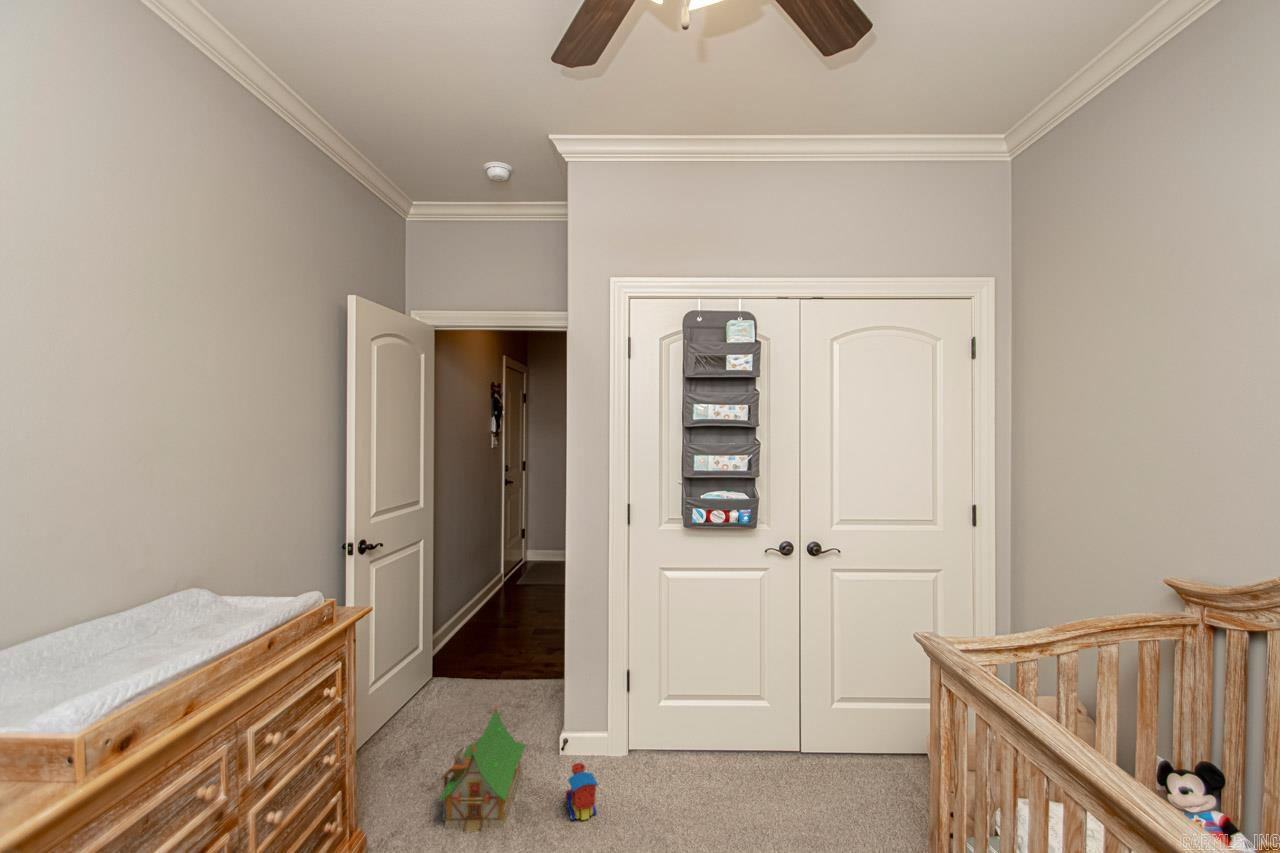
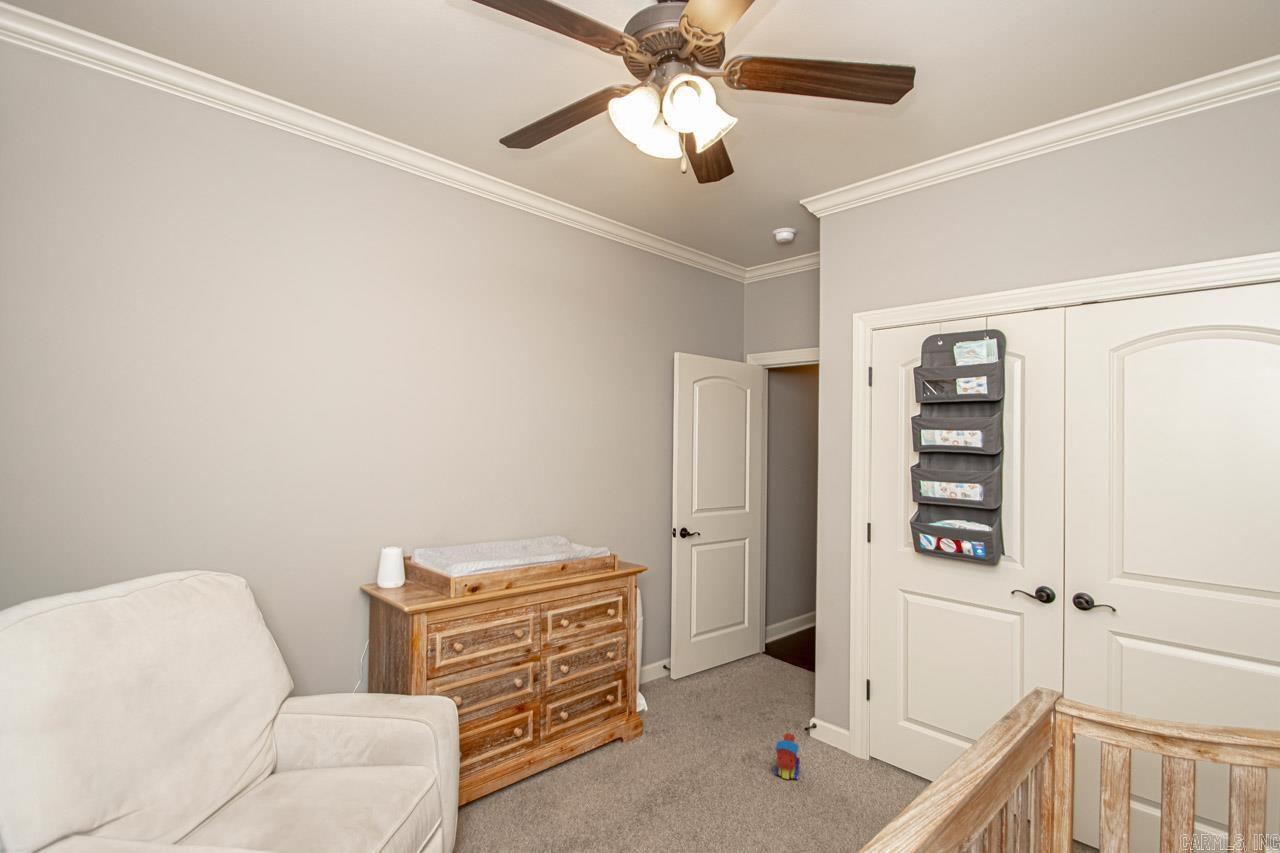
toy house: present [438,705,526,832] -> none [687,669,771,757]

